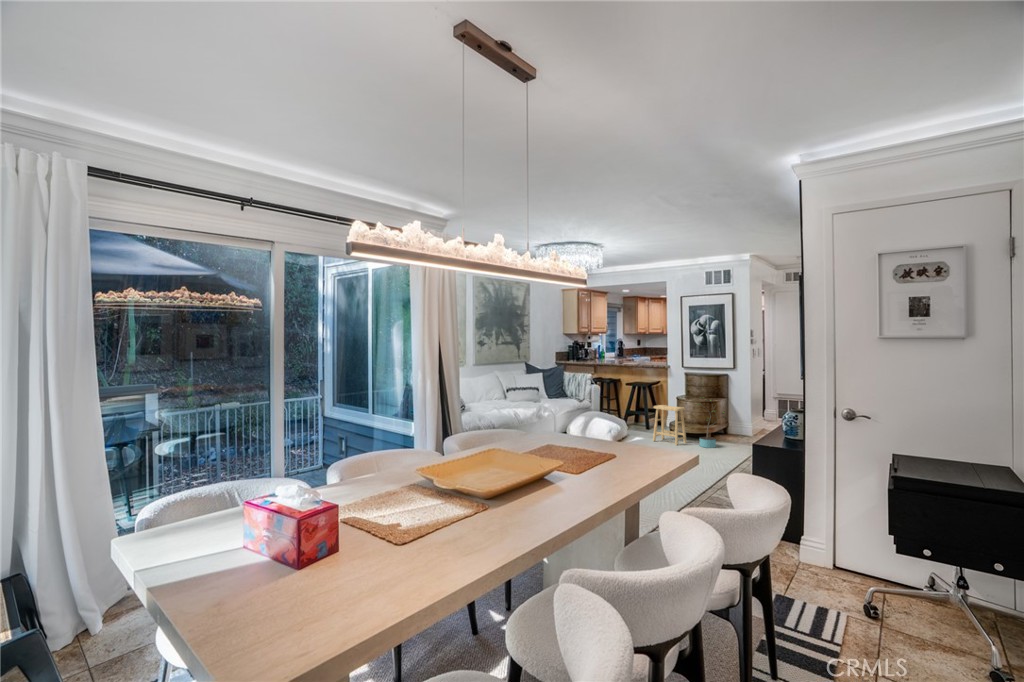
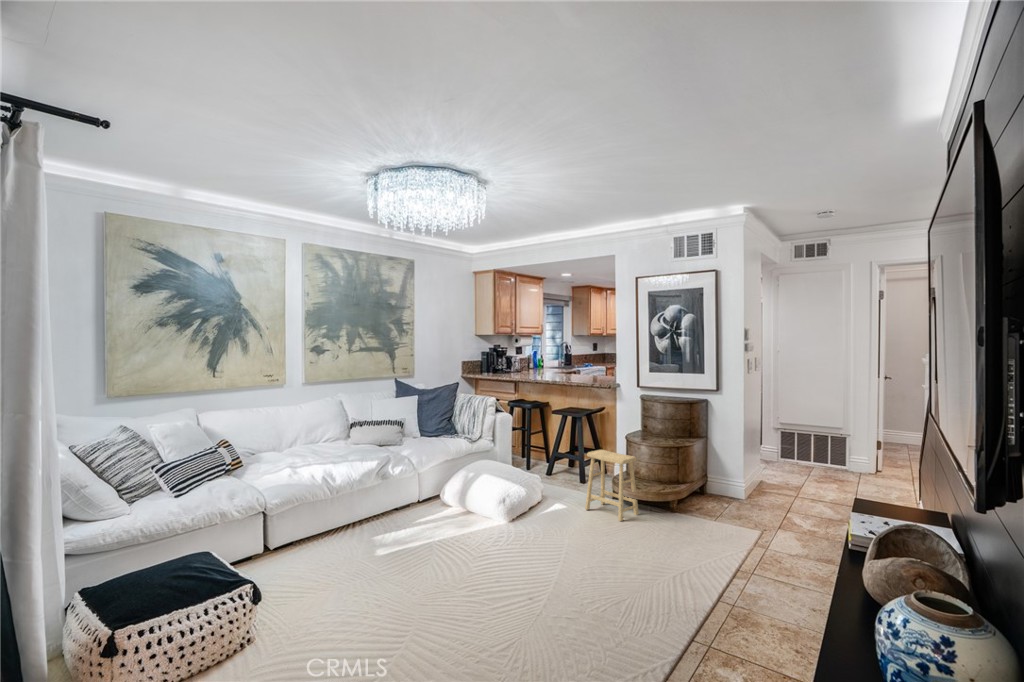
potted plant: present [697,397,726,448] -> none [651,441,703,530]

